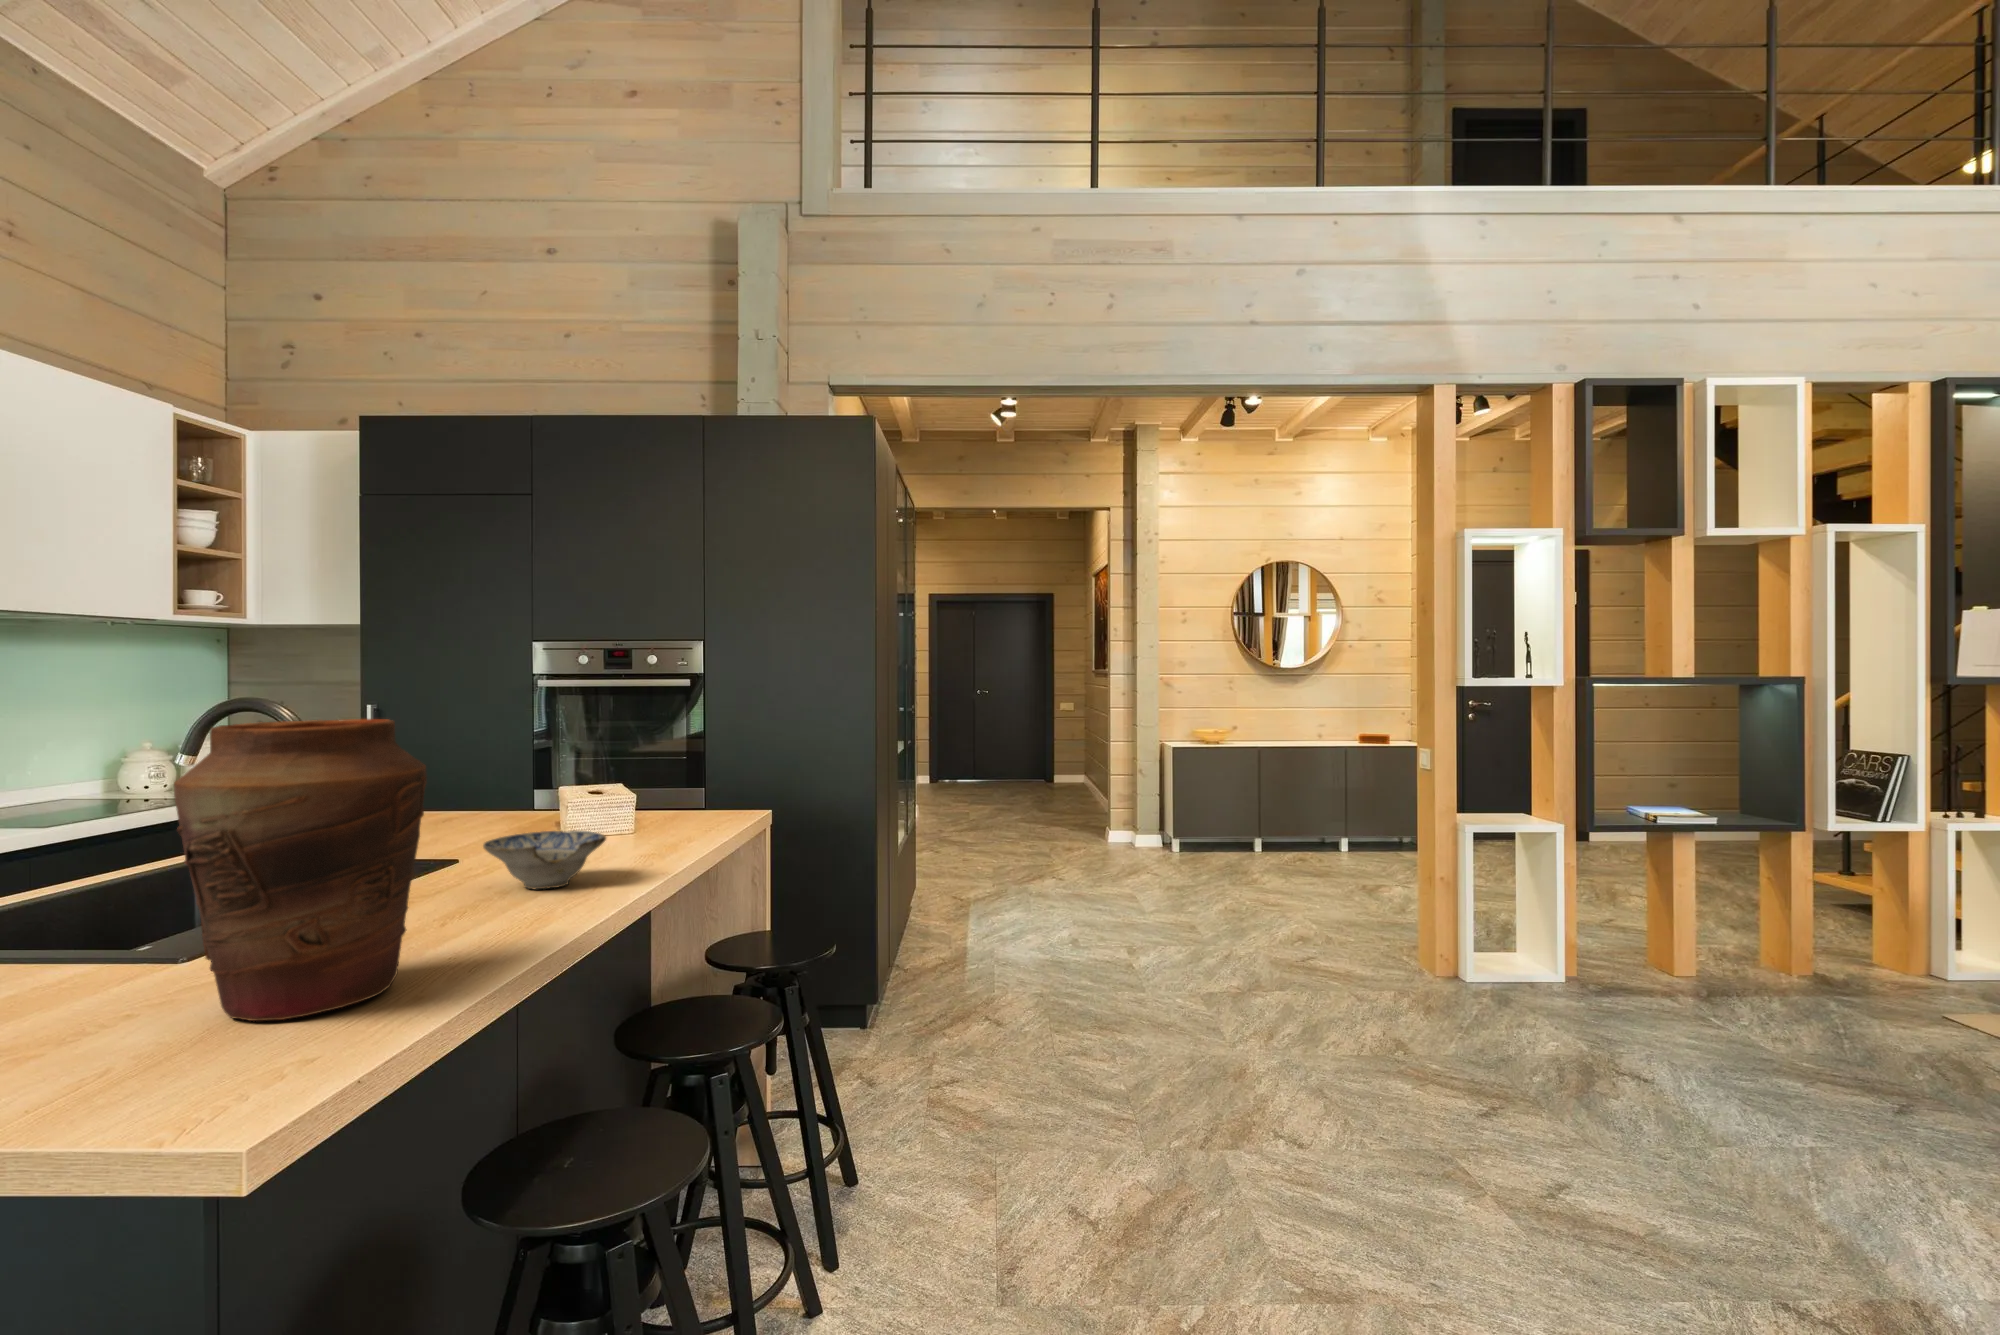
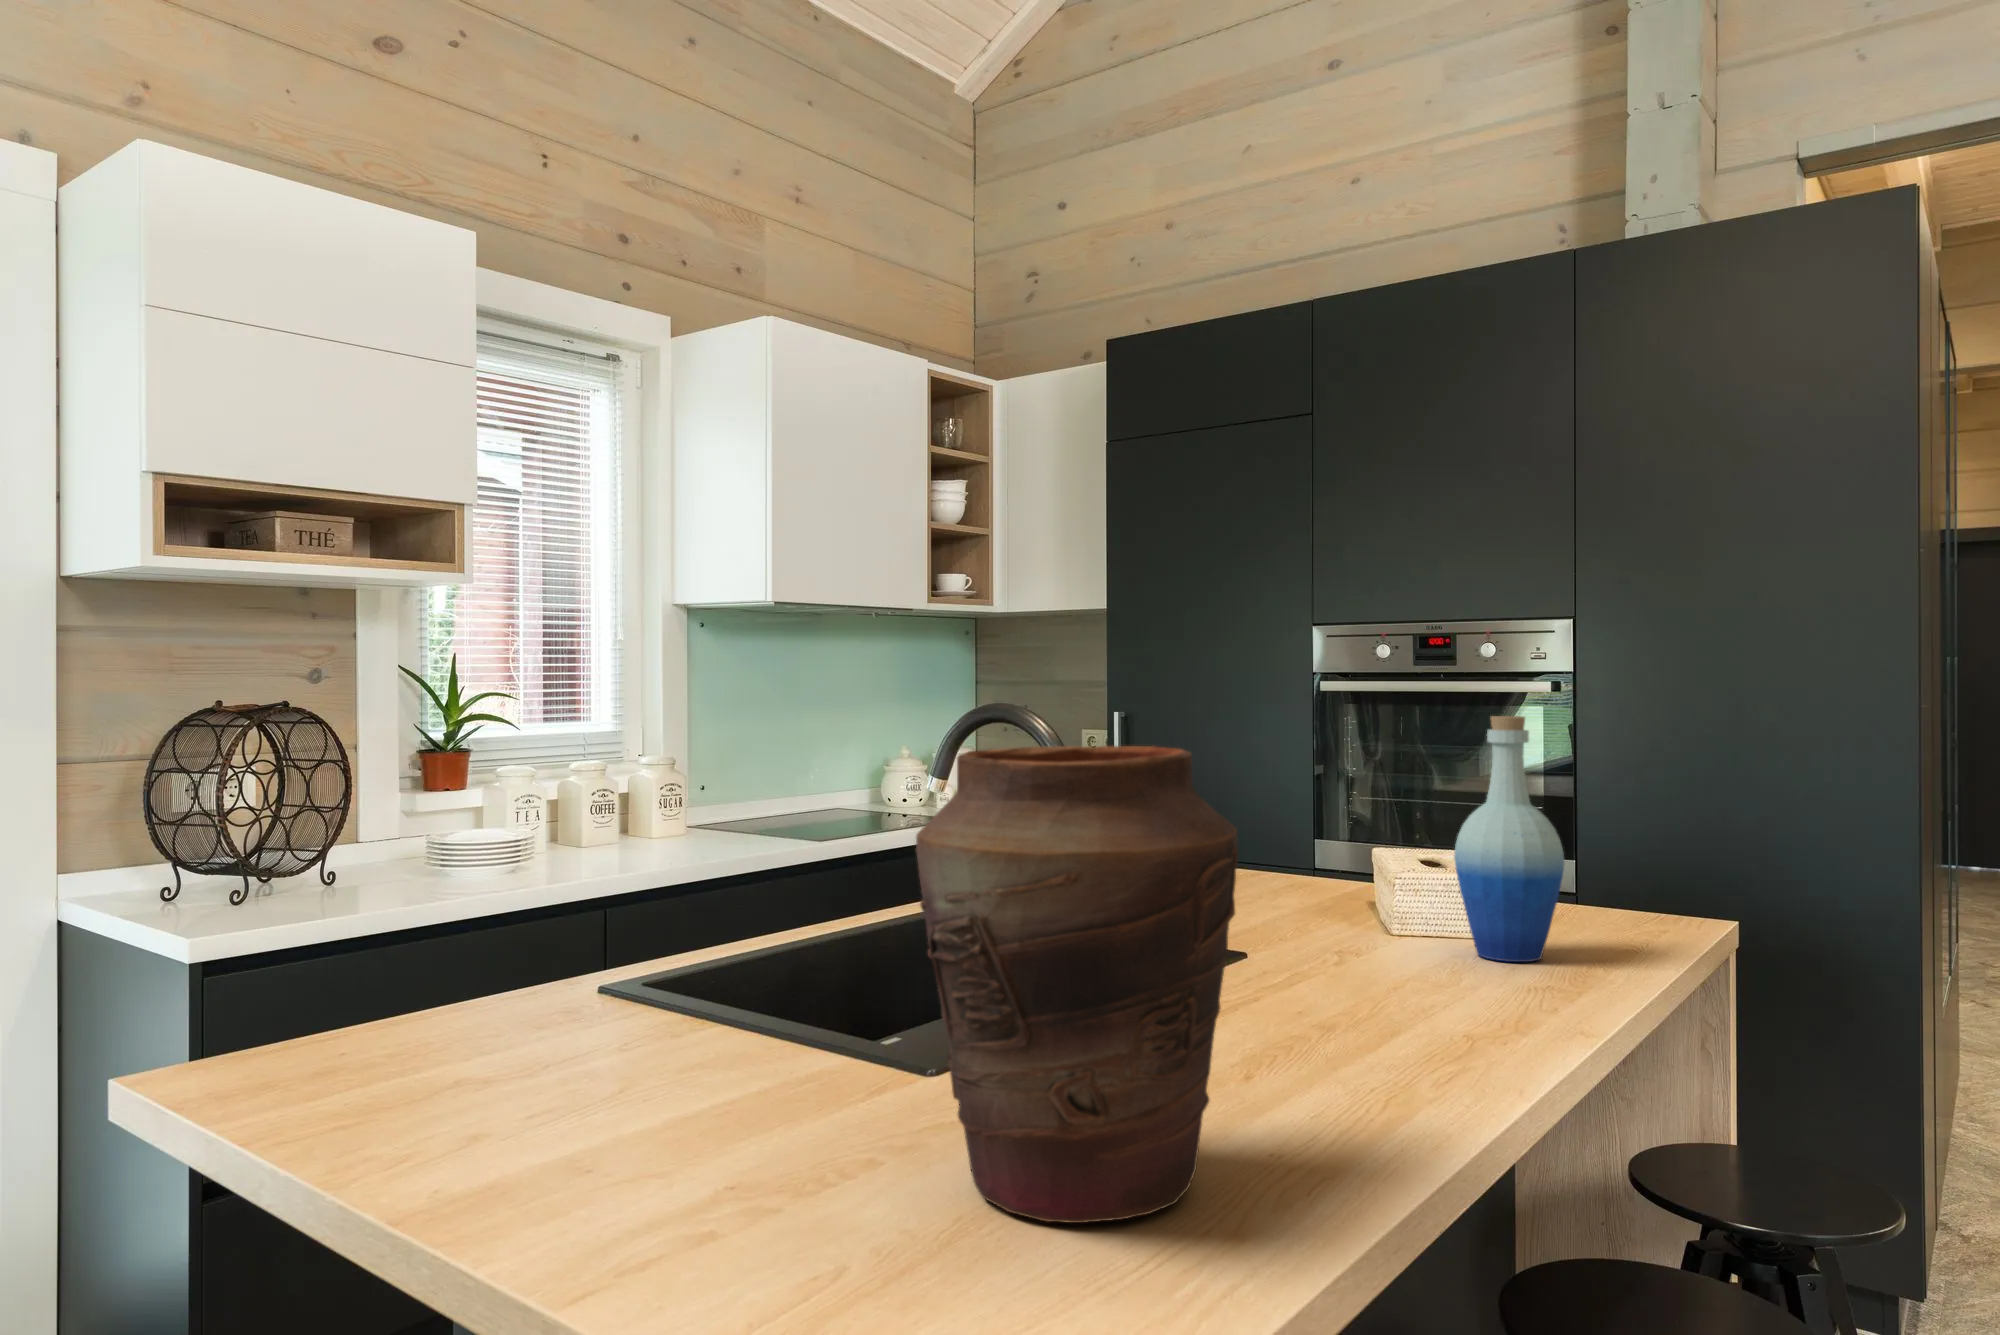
bottle: none [605,700,671,847] -> present [1454,716,1565,962]
ceramic bowl: present [483,831,606,889] -> none [1289,926,1478,1026]

